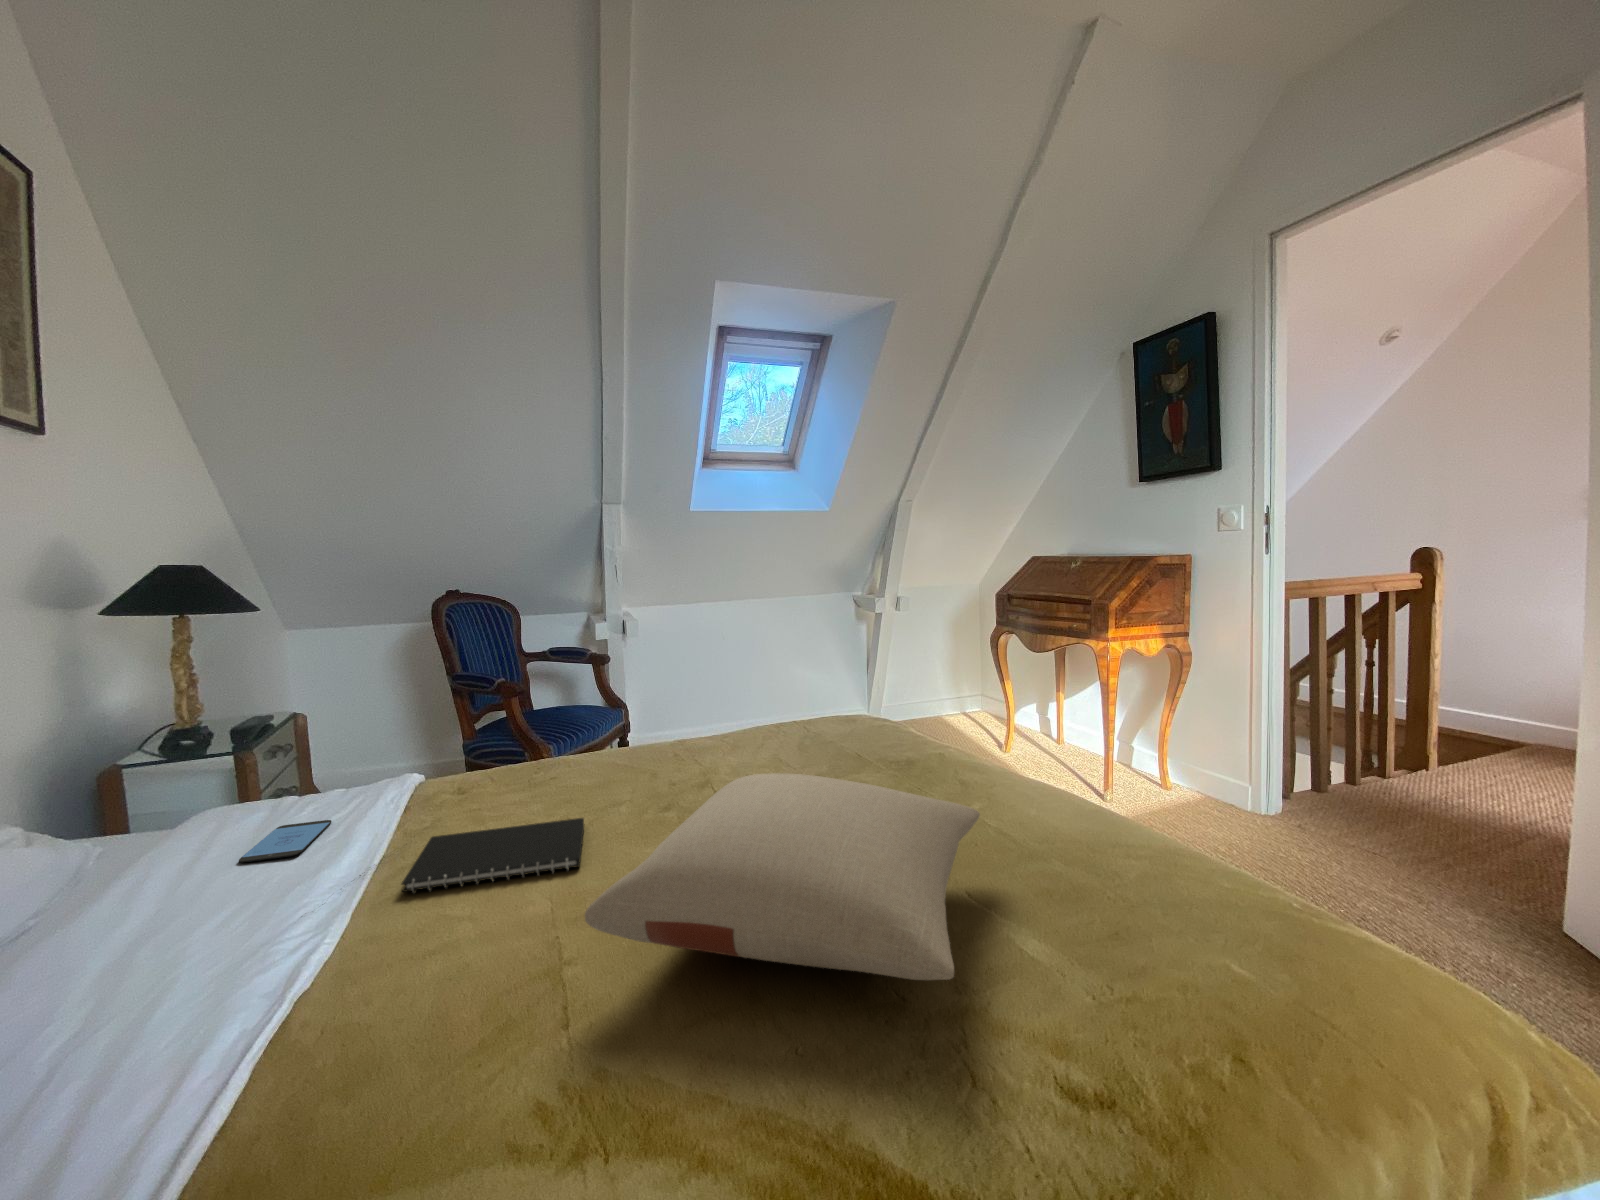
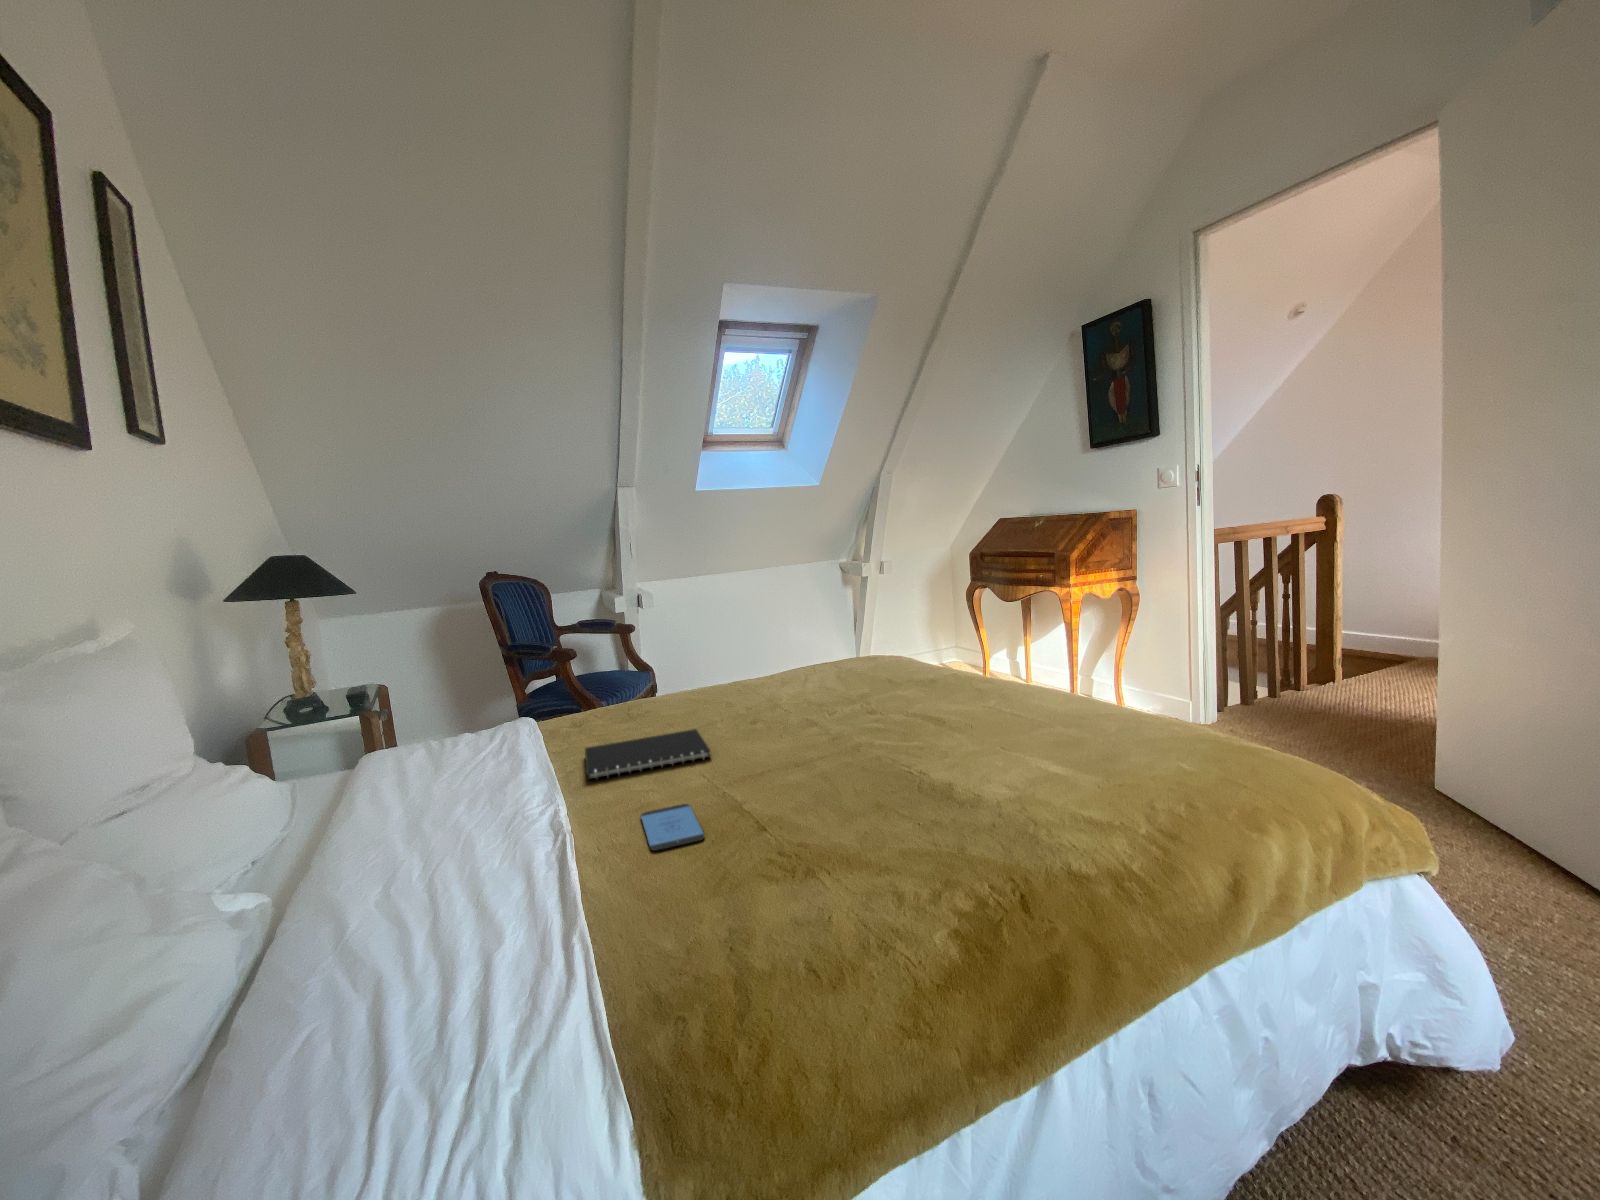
pillow: present [585,773,980,980] -> none [761,675,1016,783]
smartphone: present [239,820,332,862] -> present [641,804,704,851]

